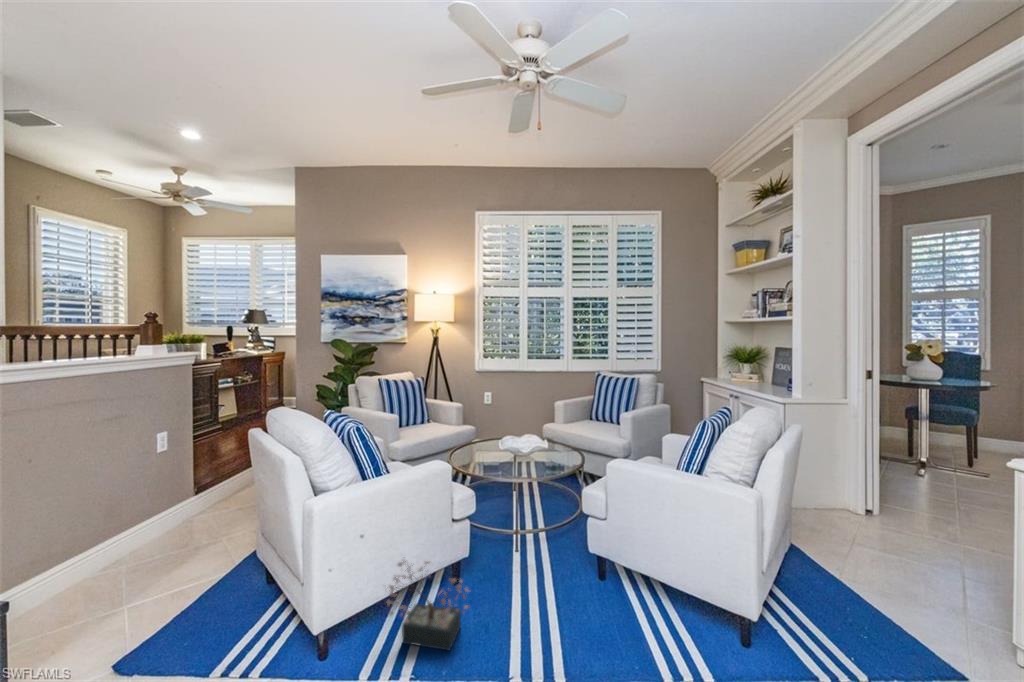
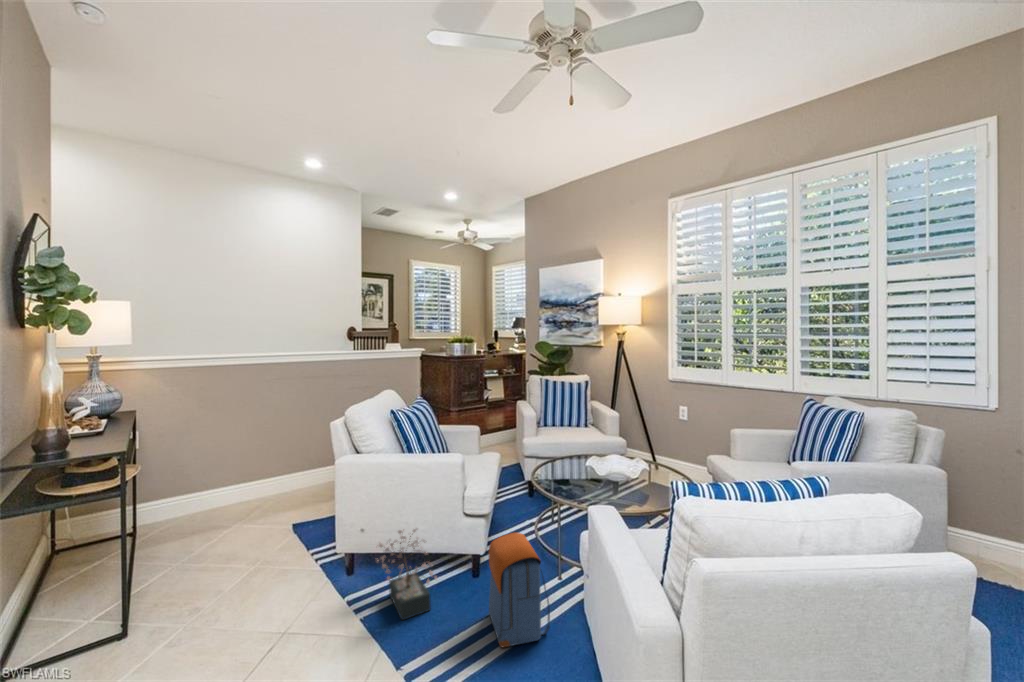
backpack: none [509,514,567,613] -> present [489,533,550,648]

